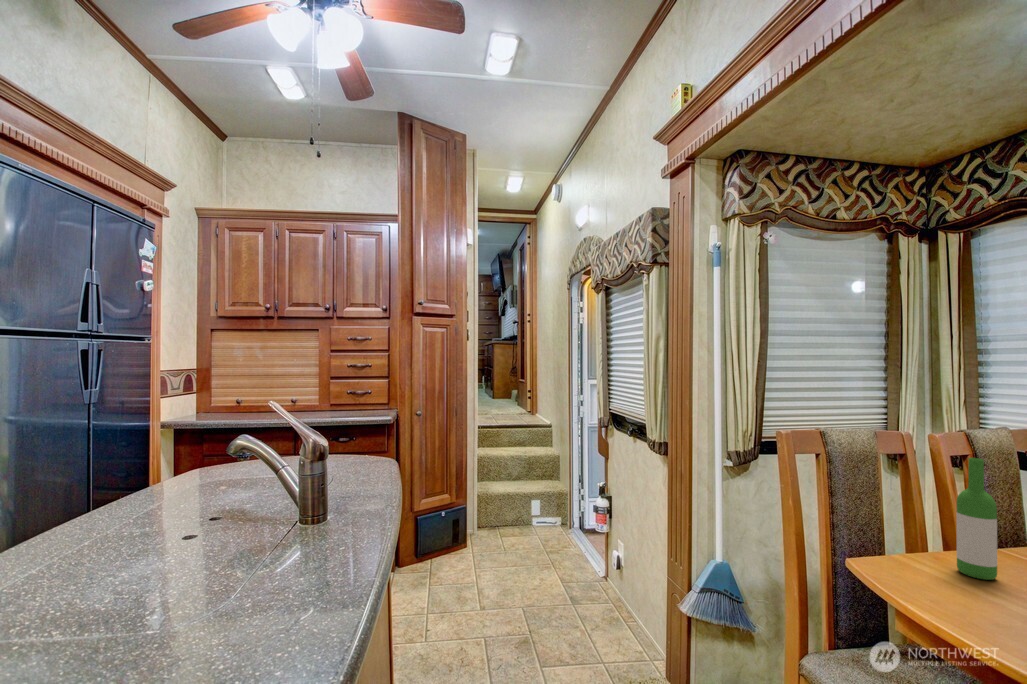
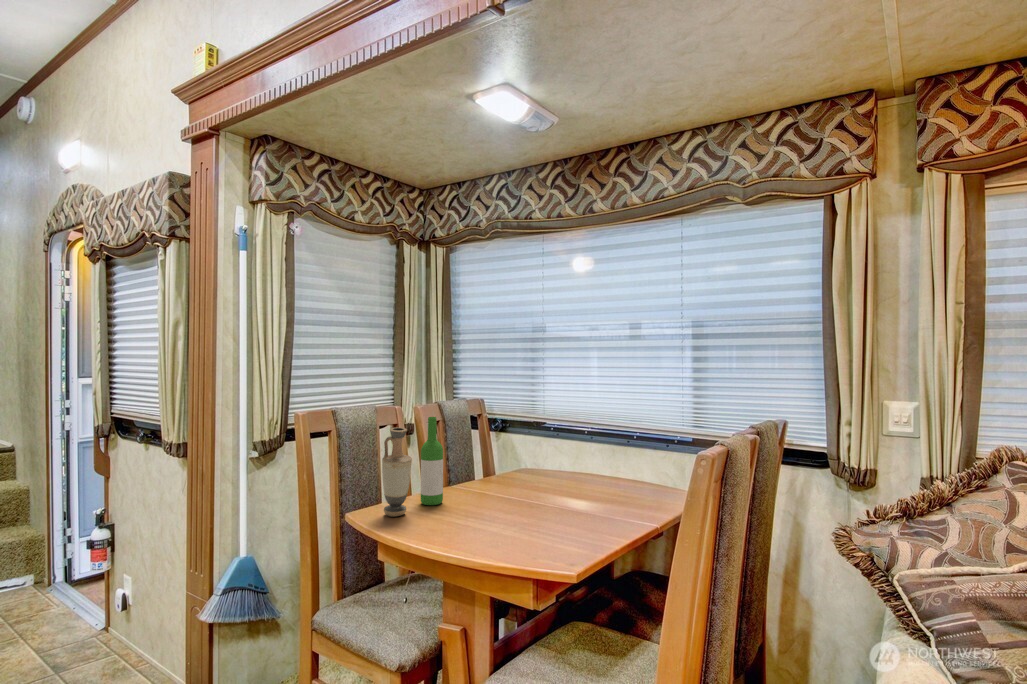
vase: none [899,466,947,581] -> present [382,428,412,517]

